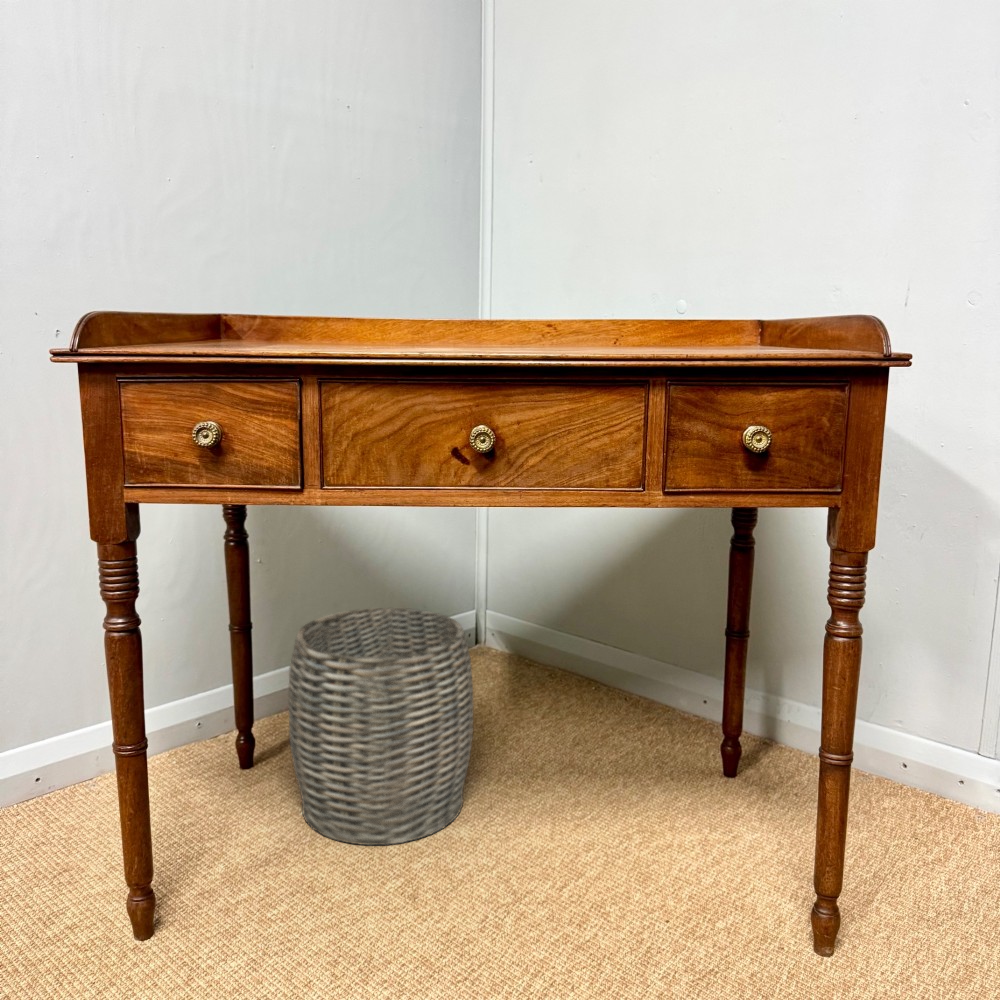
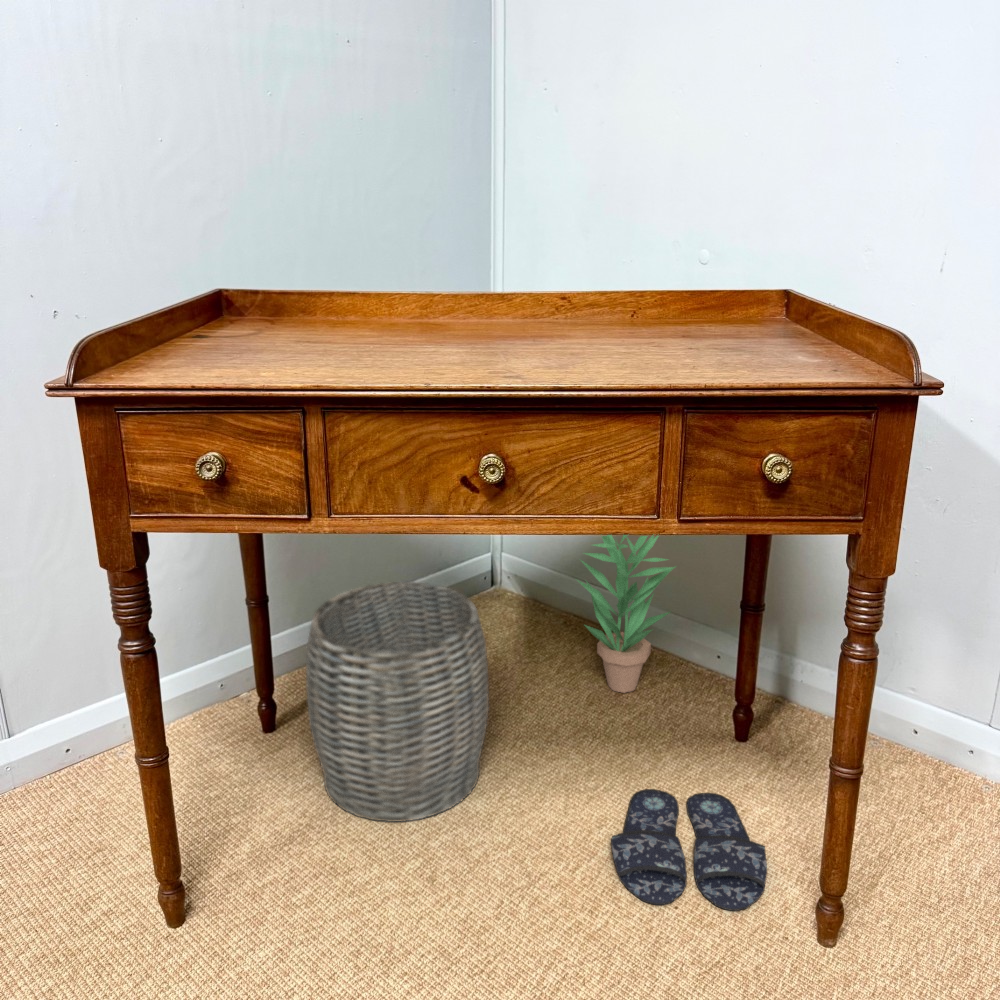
potted plant: none [559,553,661,736] -> present [577,534,675,693]
slippers: none [599,817,761,923] -> present [611,789,767,911]

